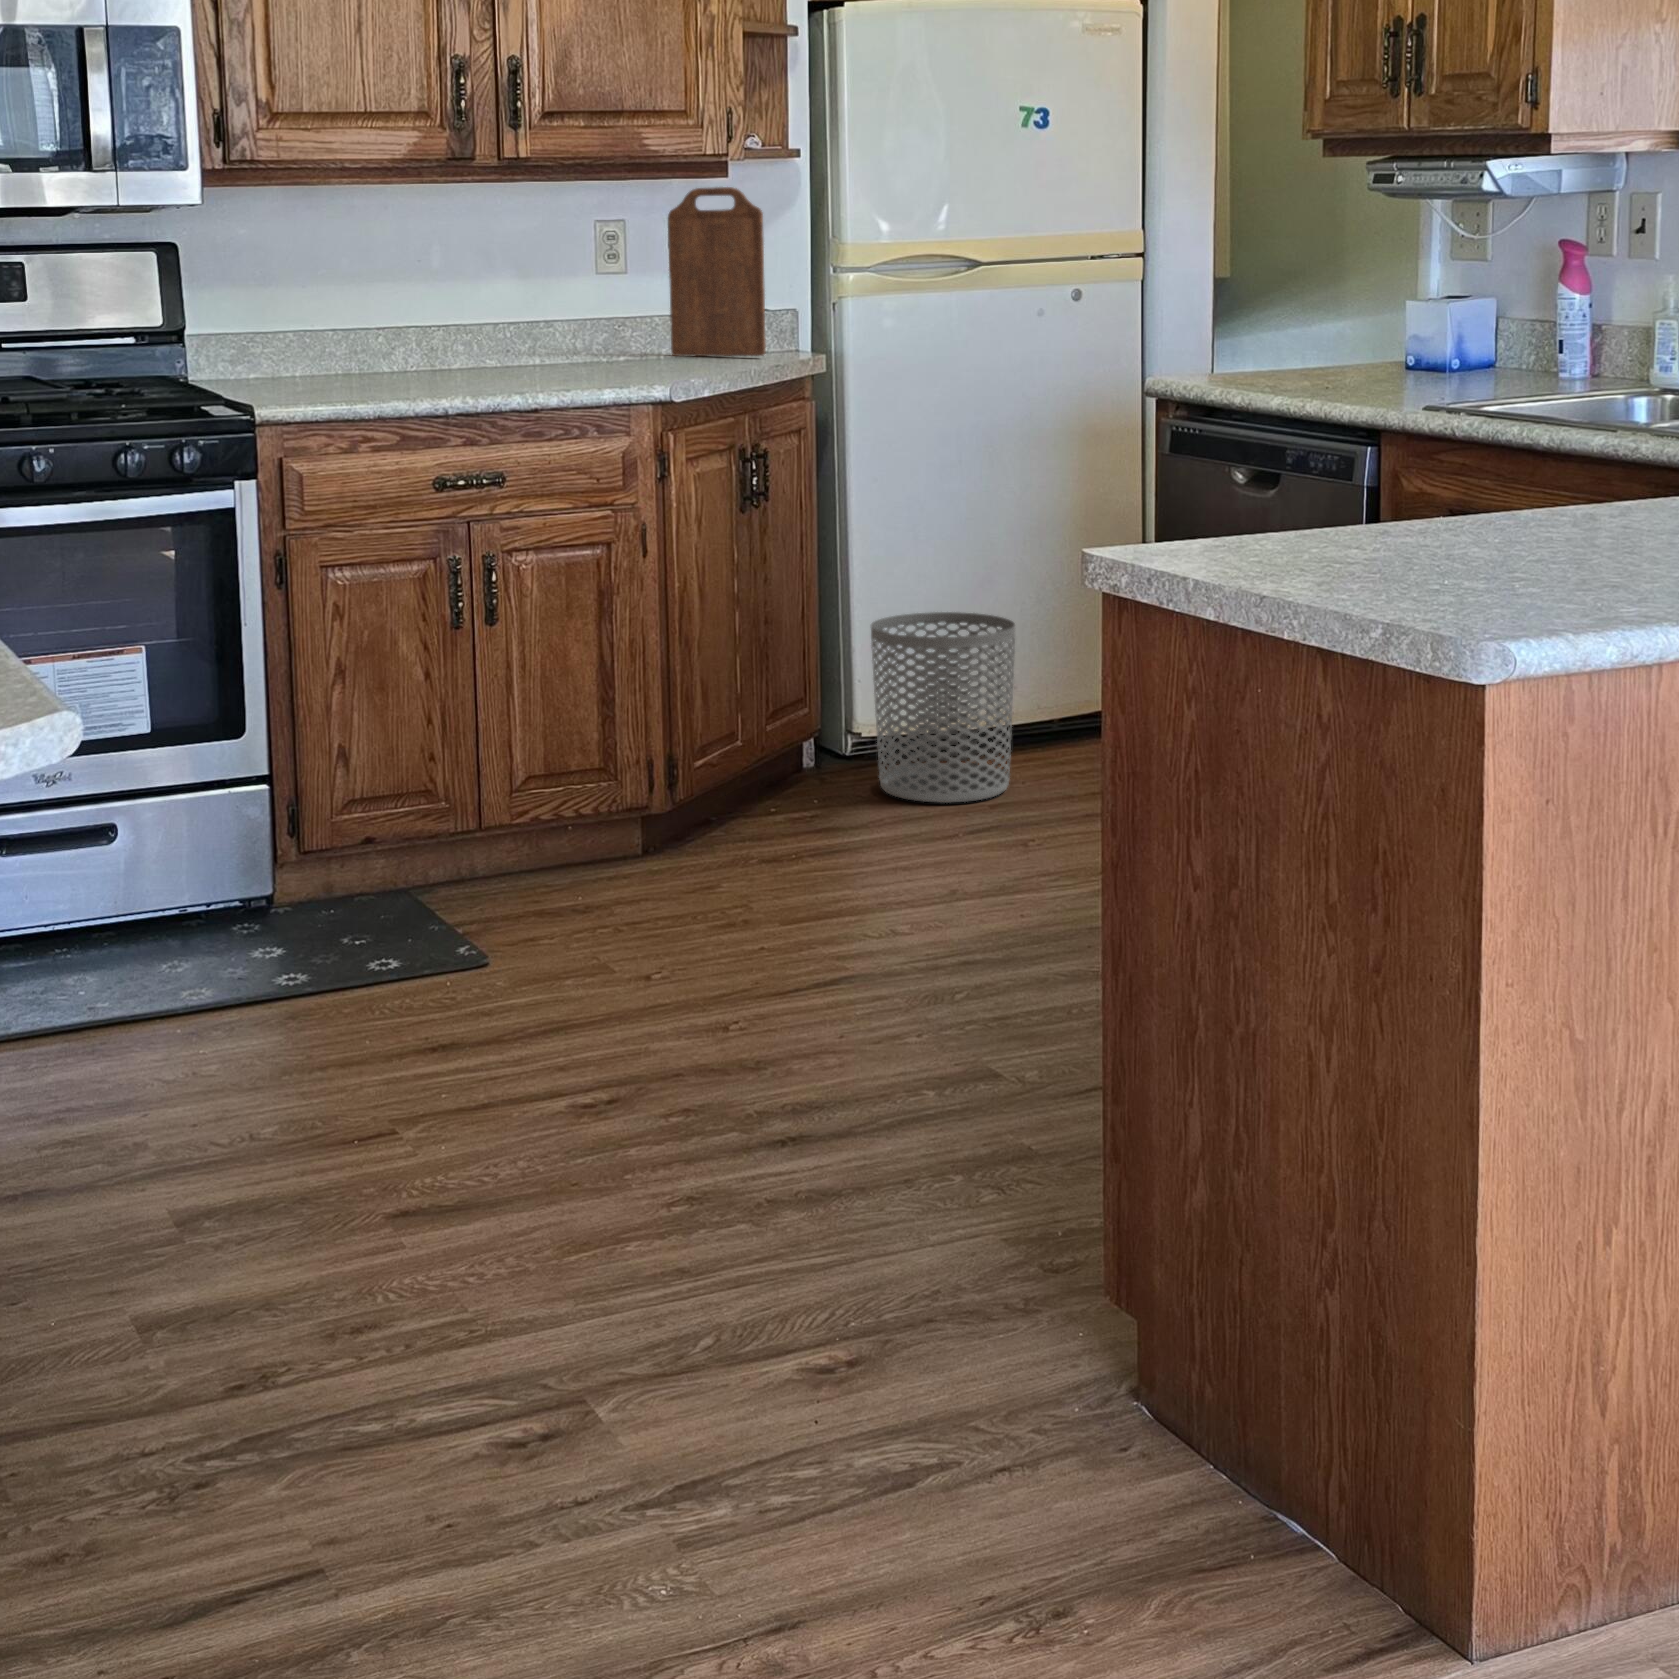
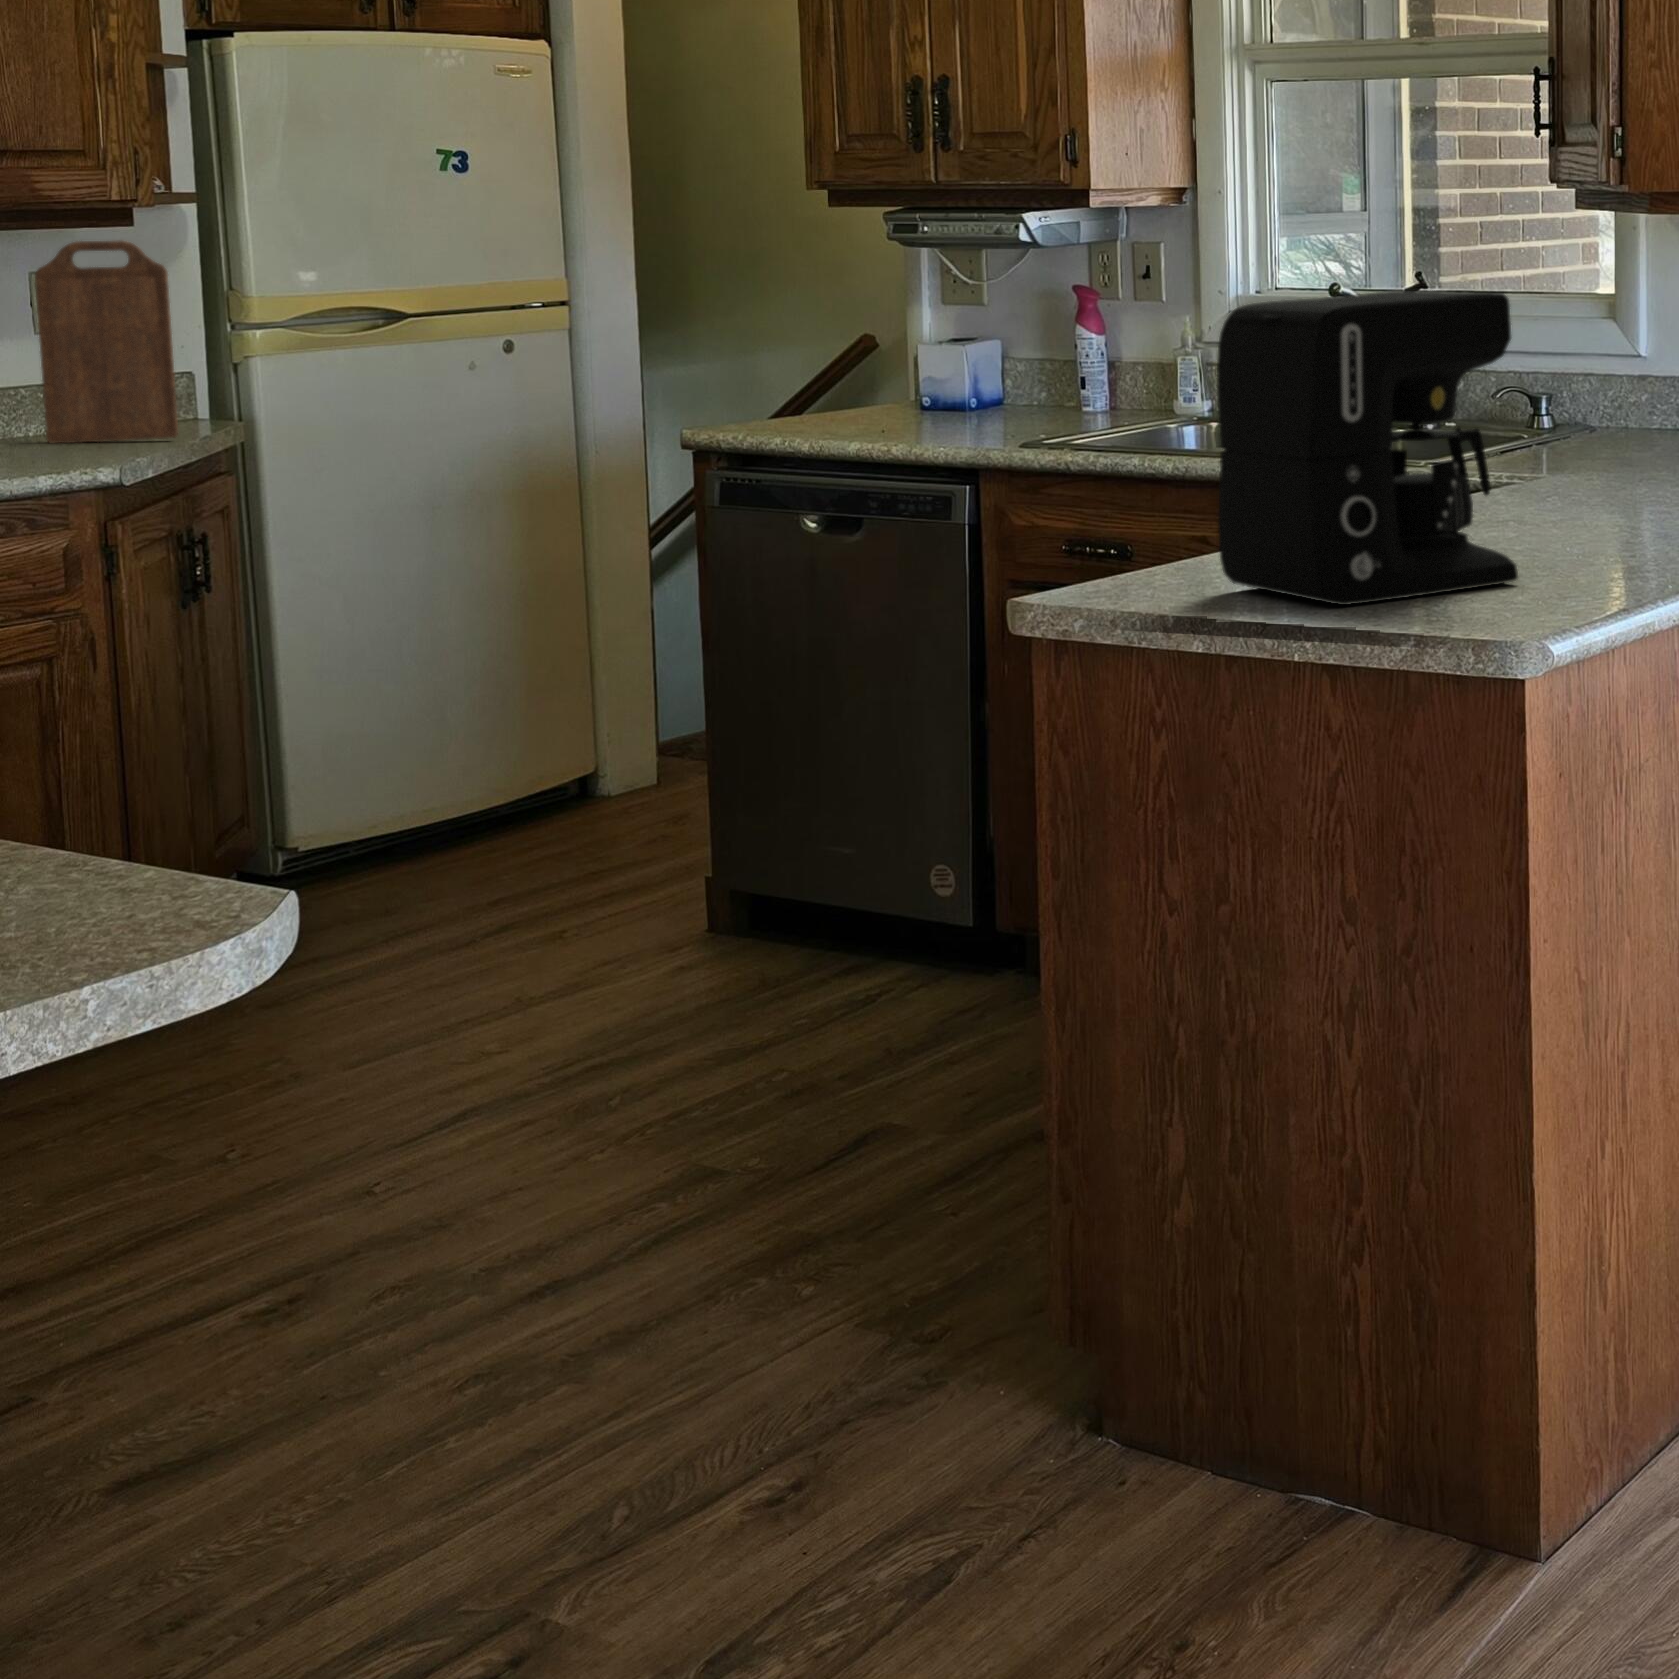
coffee maker: none [1289,238,1613,581] -> present [1217,291,1518,605]
waste bin: present [871,612,1015,803] -> none [337,713,515,932]

